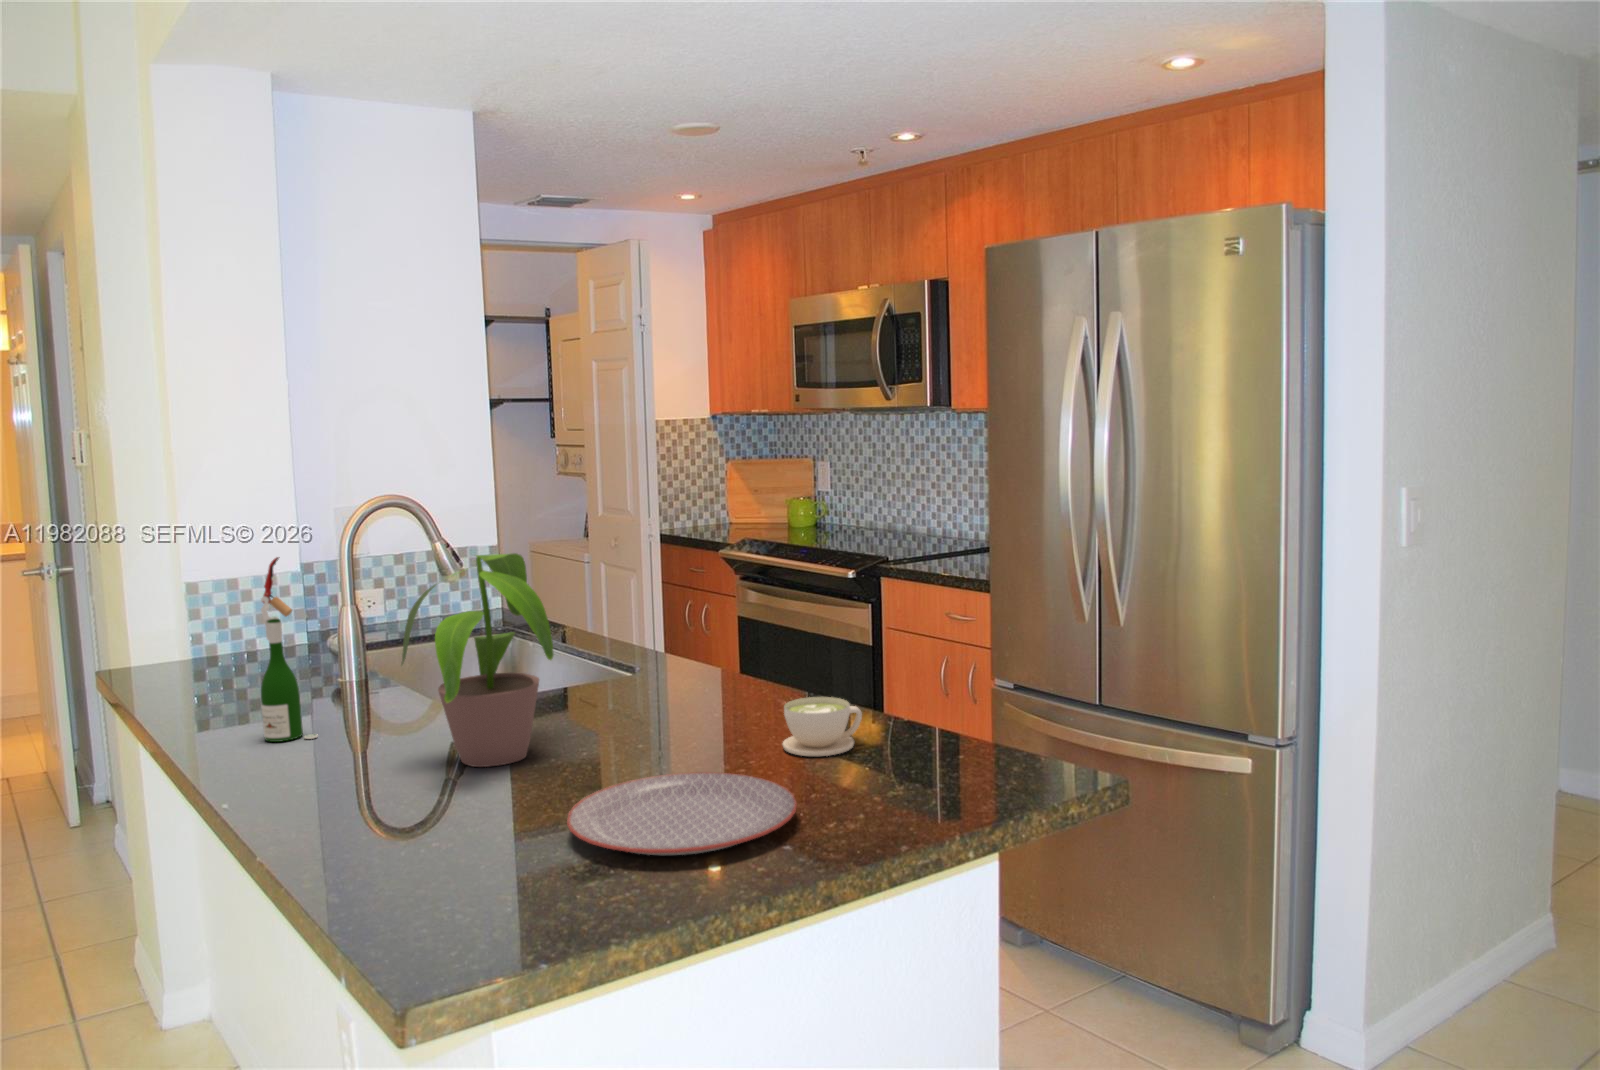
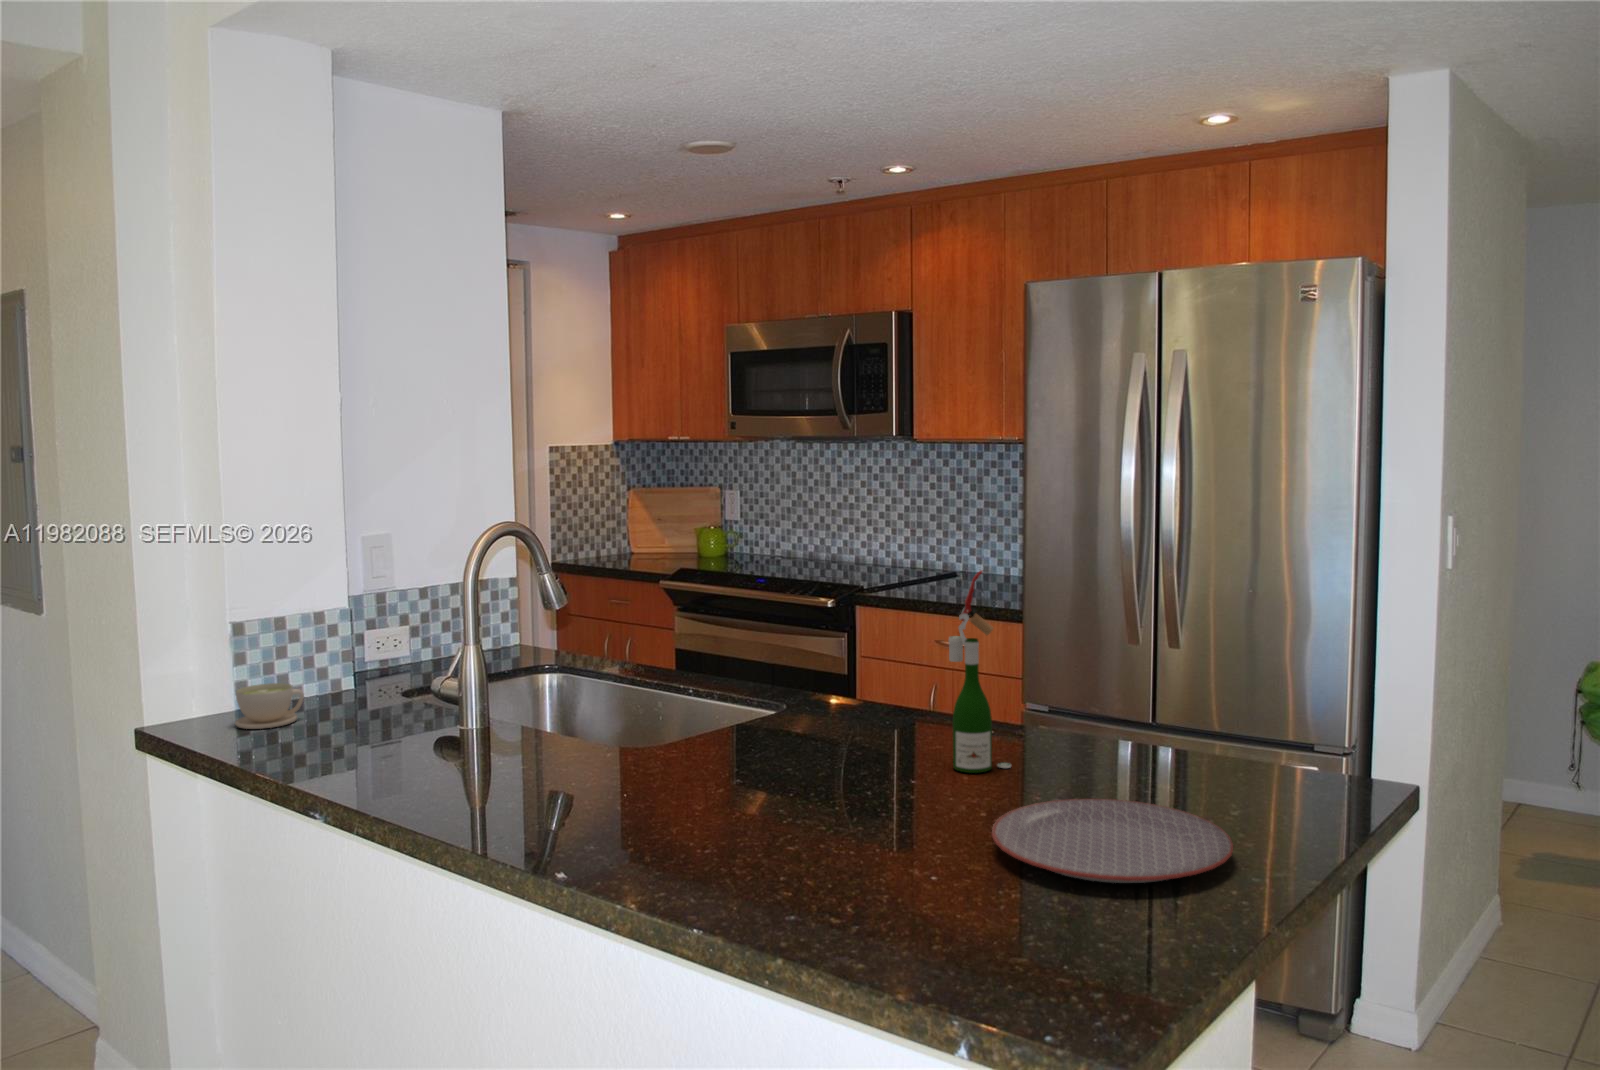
potted plant: present [401,553,554,767] -> none [680,577,869,809]
wine bottle: present [261,557,317,742] -> present [949,570,1011,773]
coffee cup: present [783,697,862,756] -> present [235,683,304,729]

